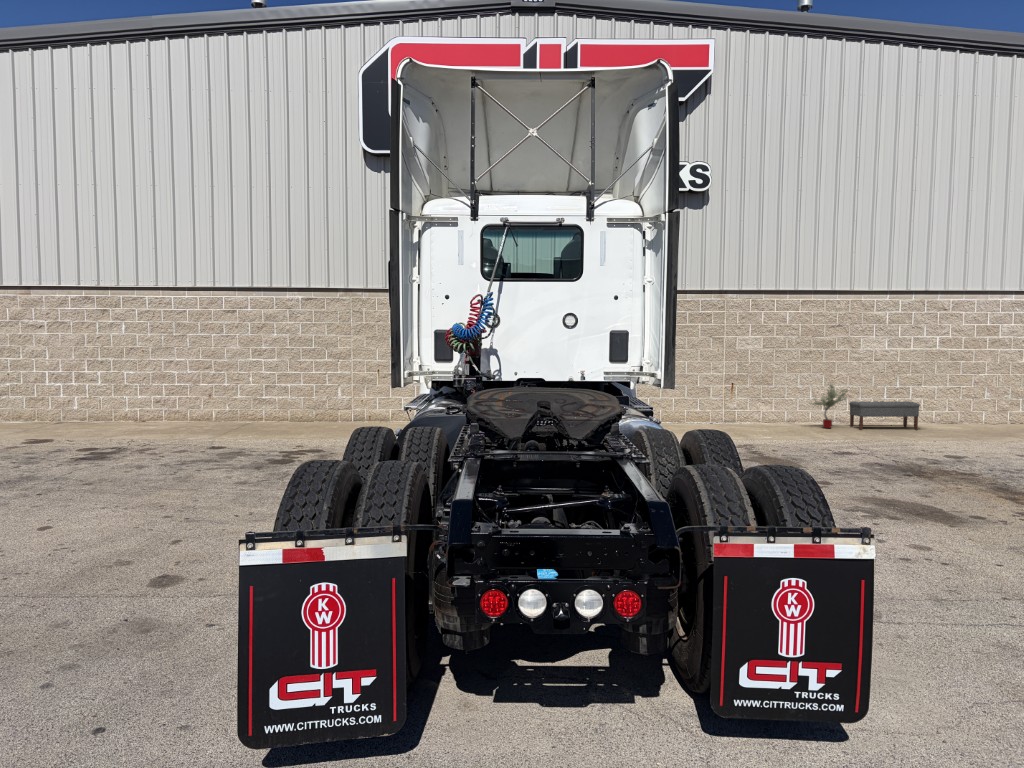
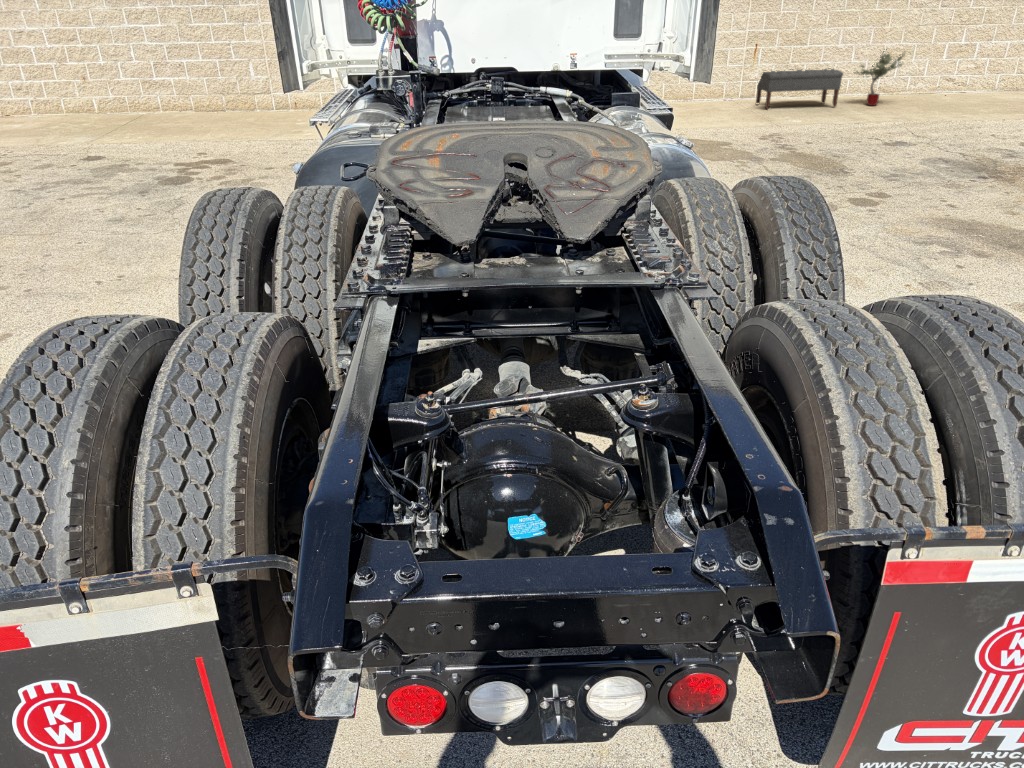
bench: present [849,401,920,430] -> present [756,68,843,109]

